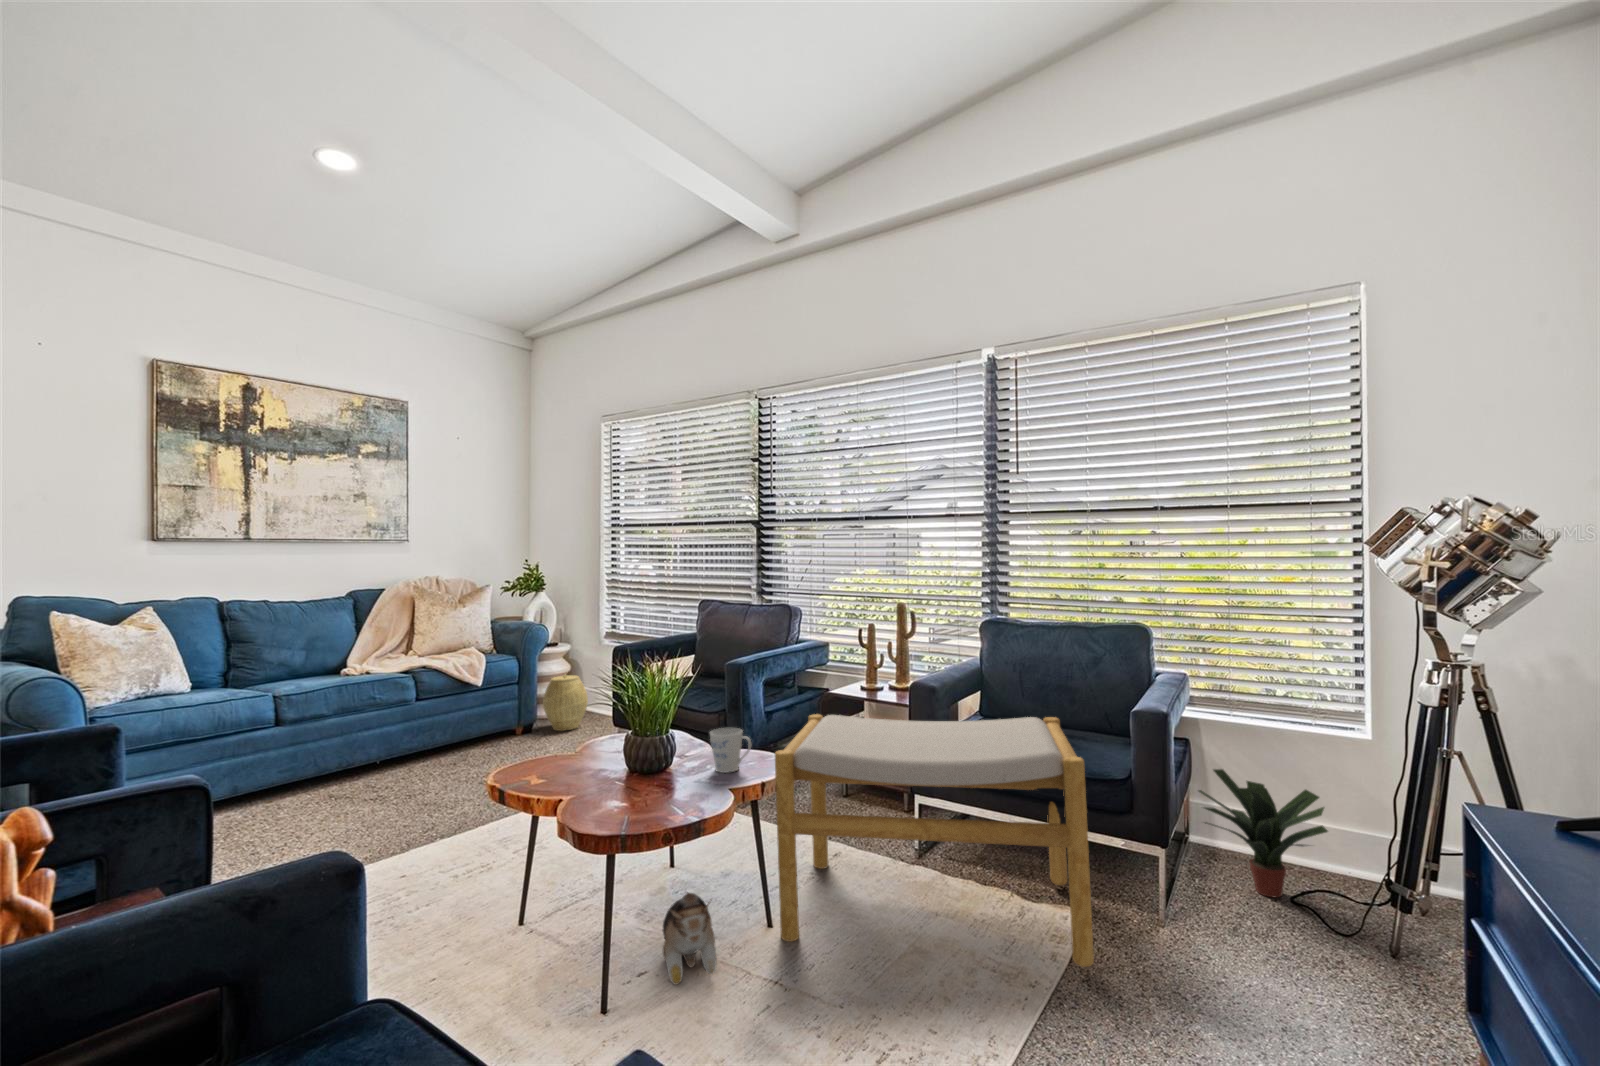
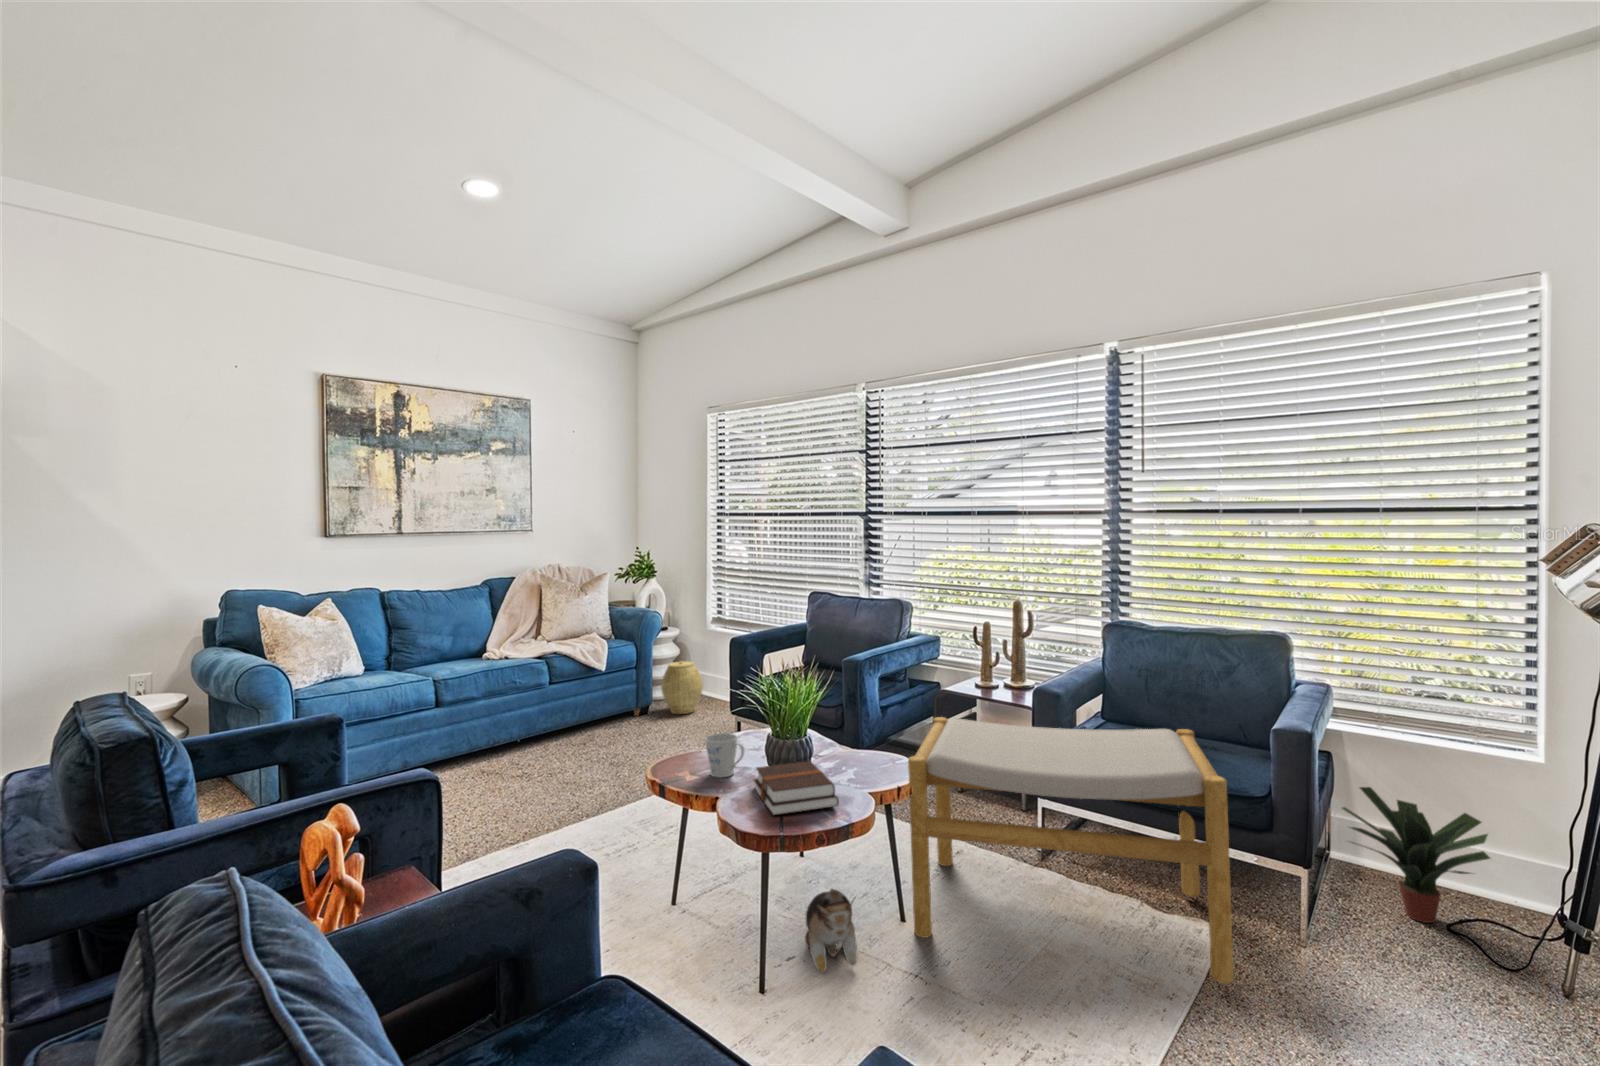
mug: present [710,728,751,773] -> present [705,733,744,777]
hardback book: none [608,759,696,815] -> present [754,761,839,815]

